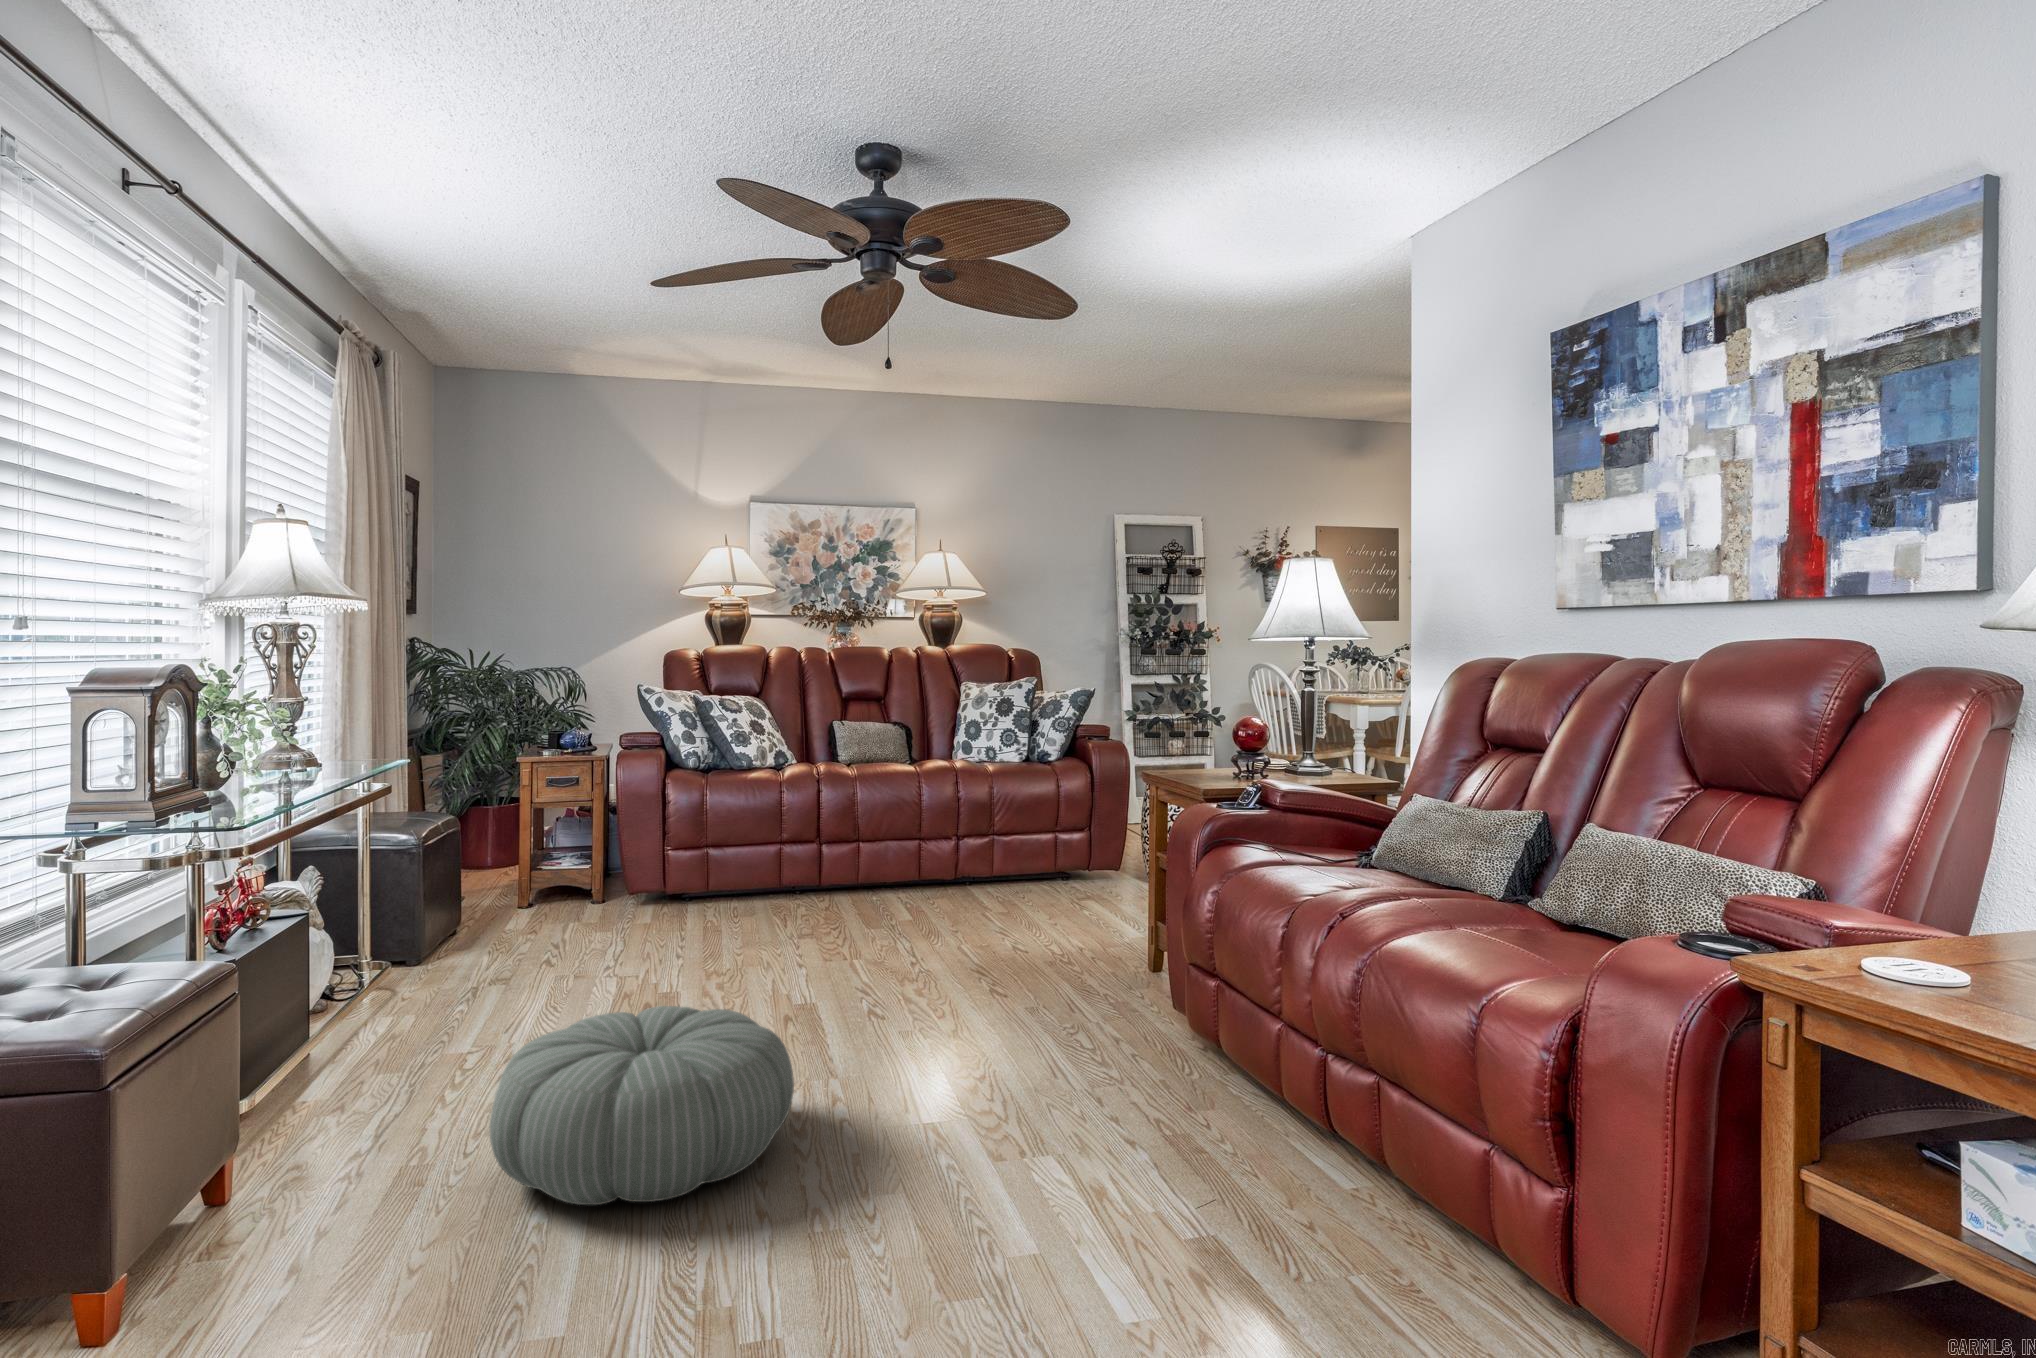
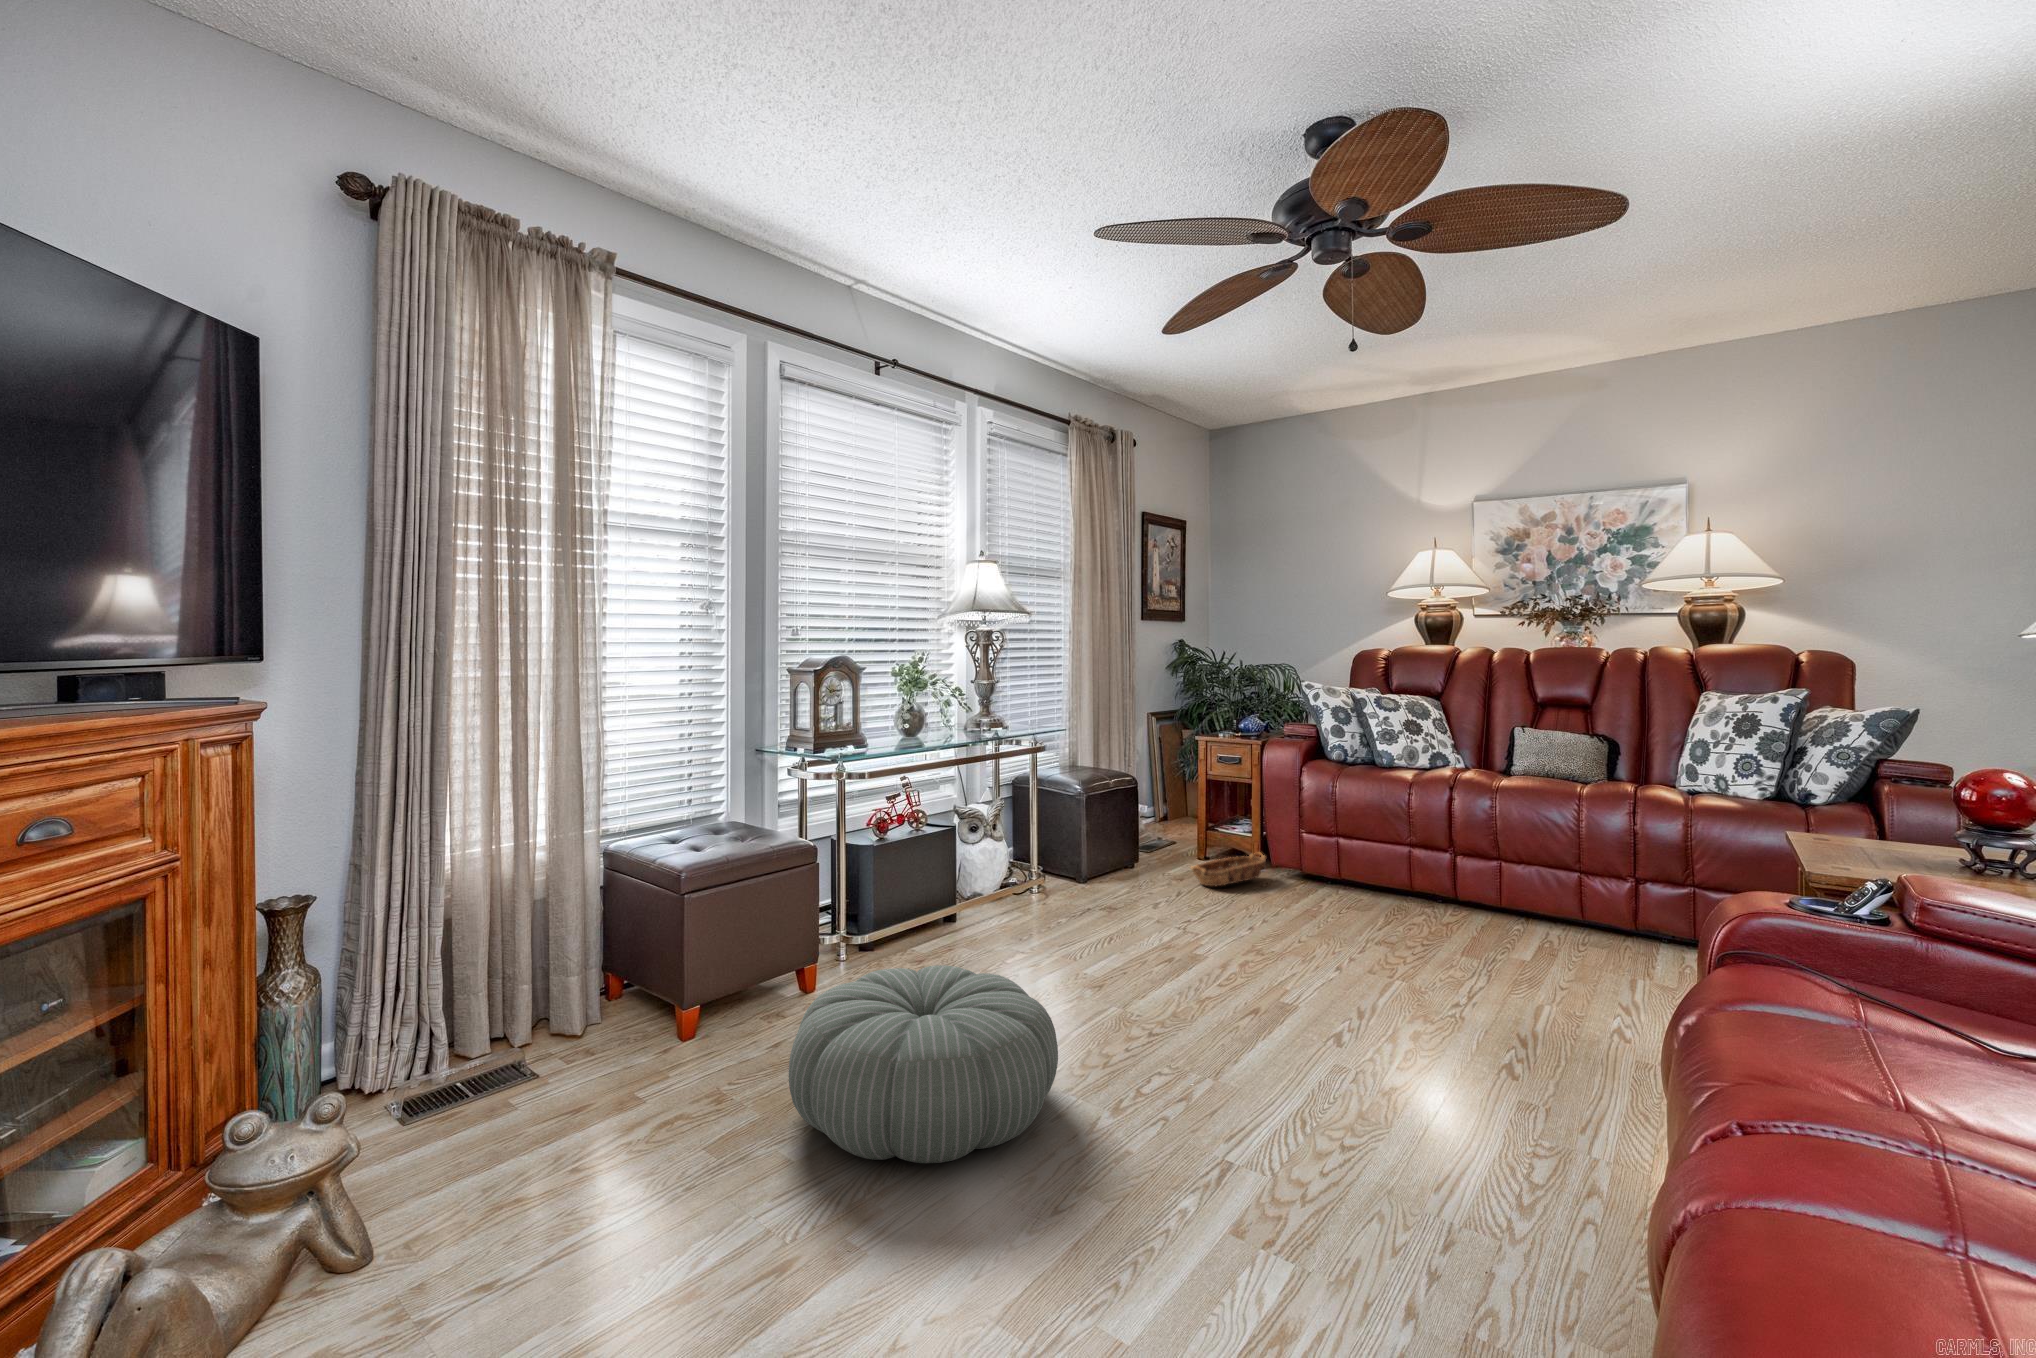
basket: none [538,878,641,928] -> present [1191,852,1267,886]

